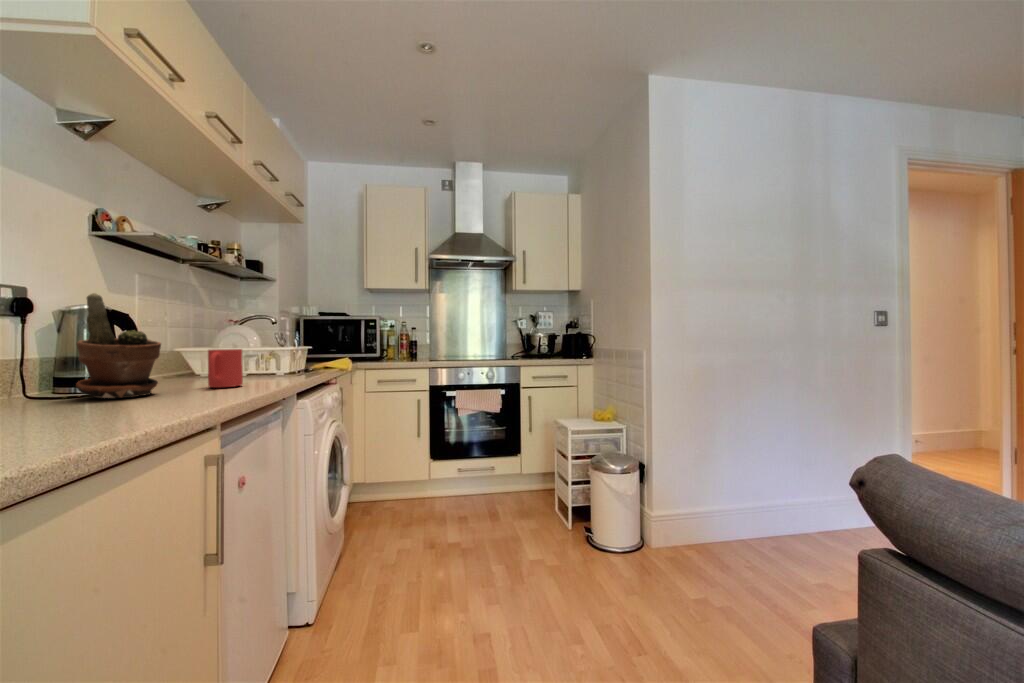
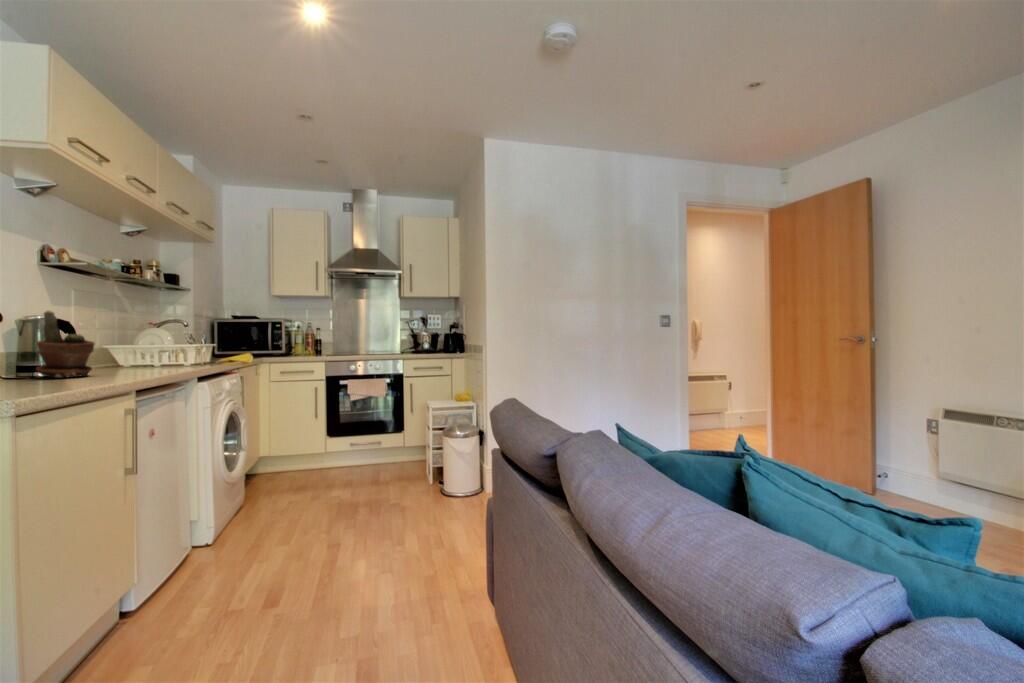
mug: present [208,349,243,388] -> none [128,346,155,372]

